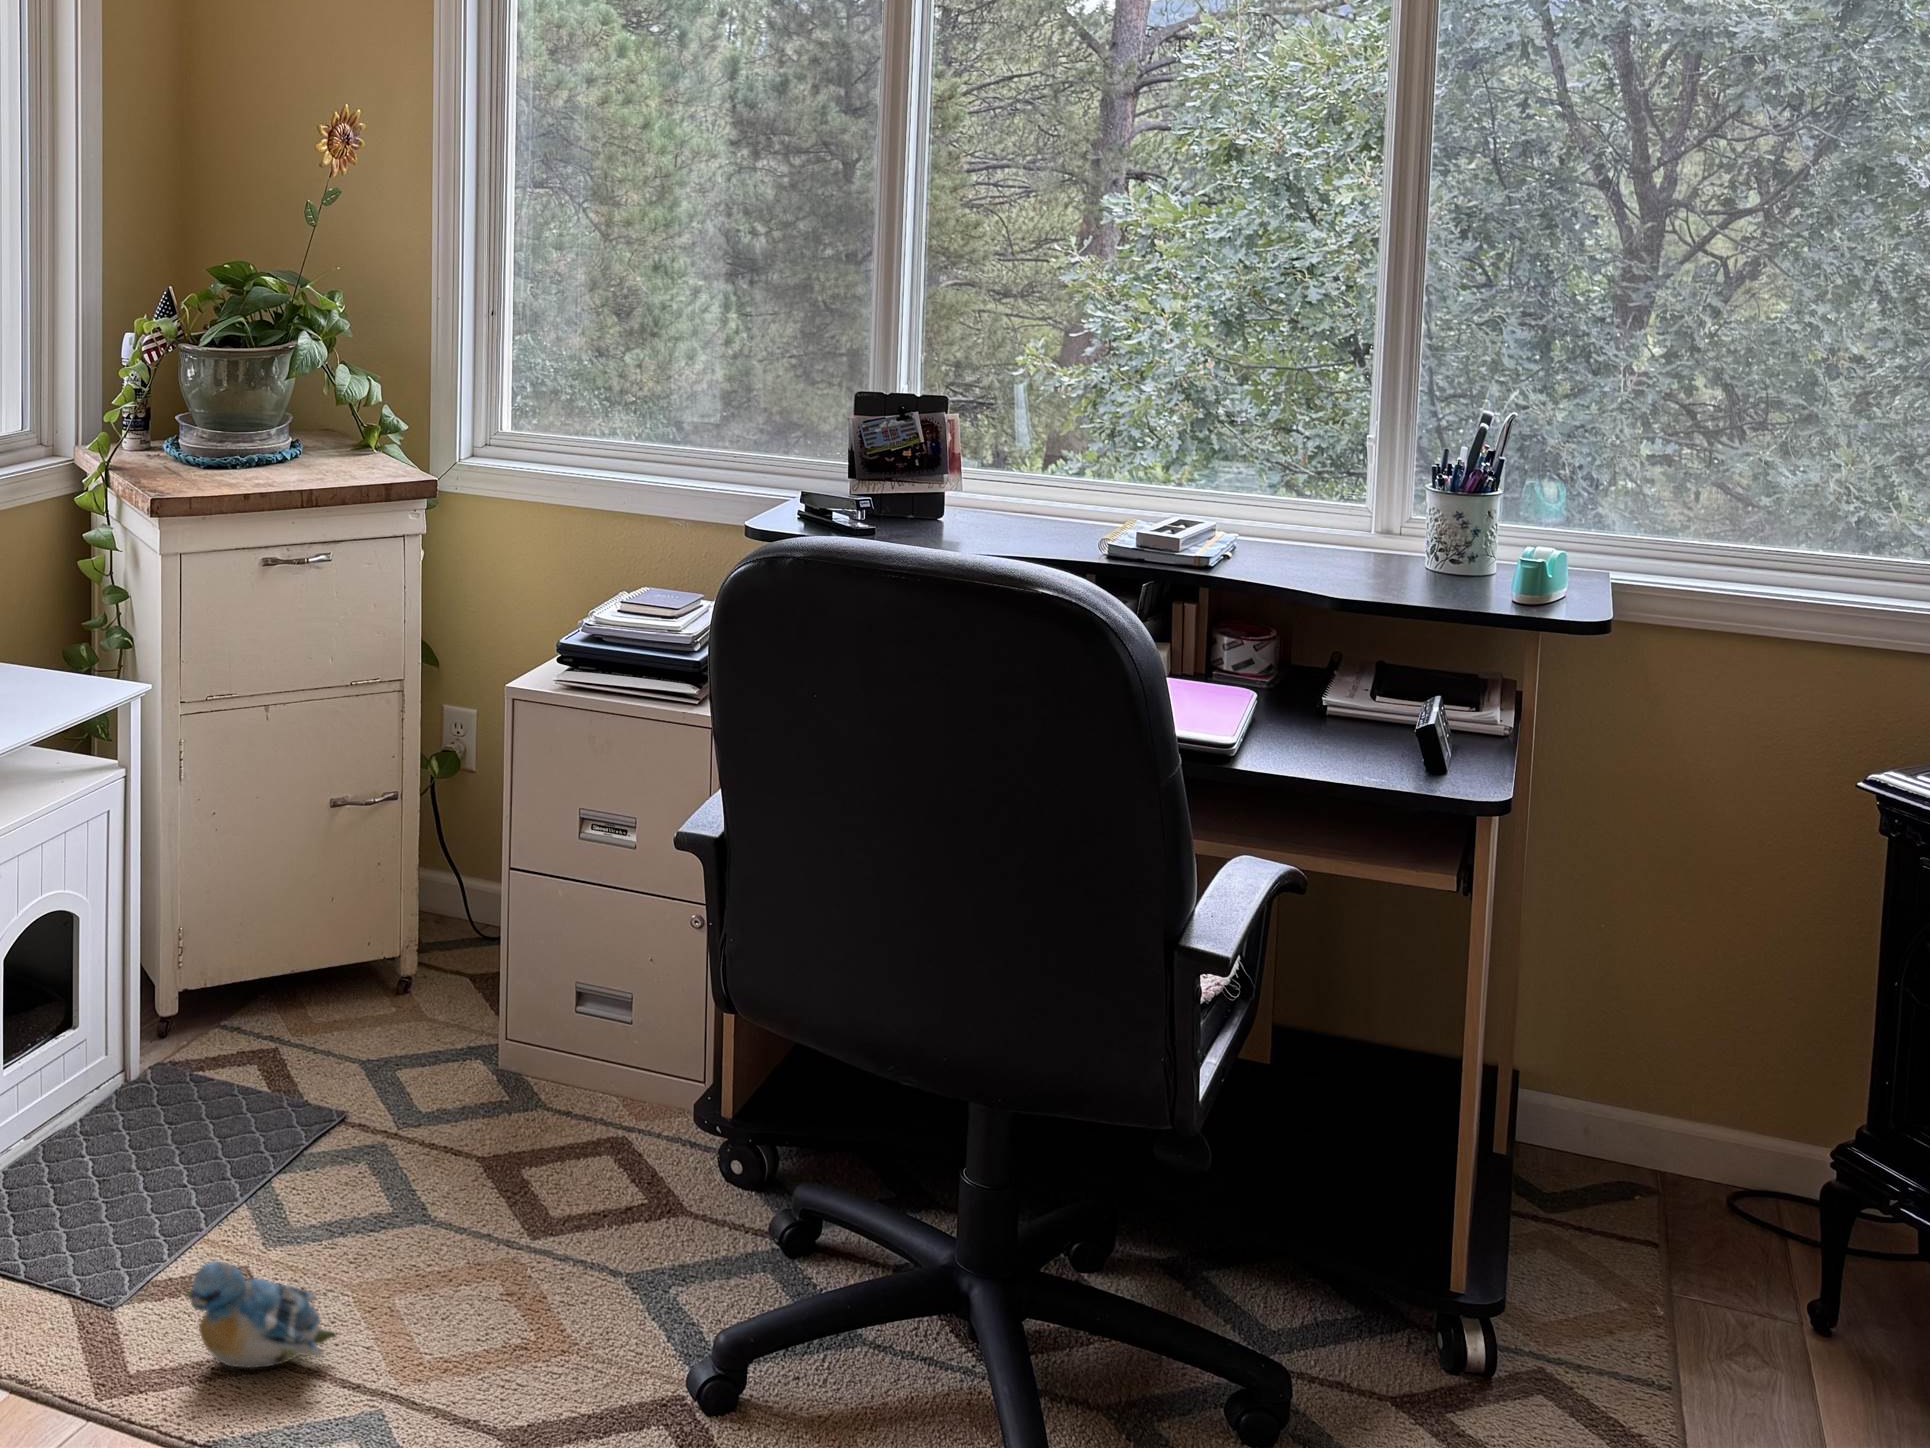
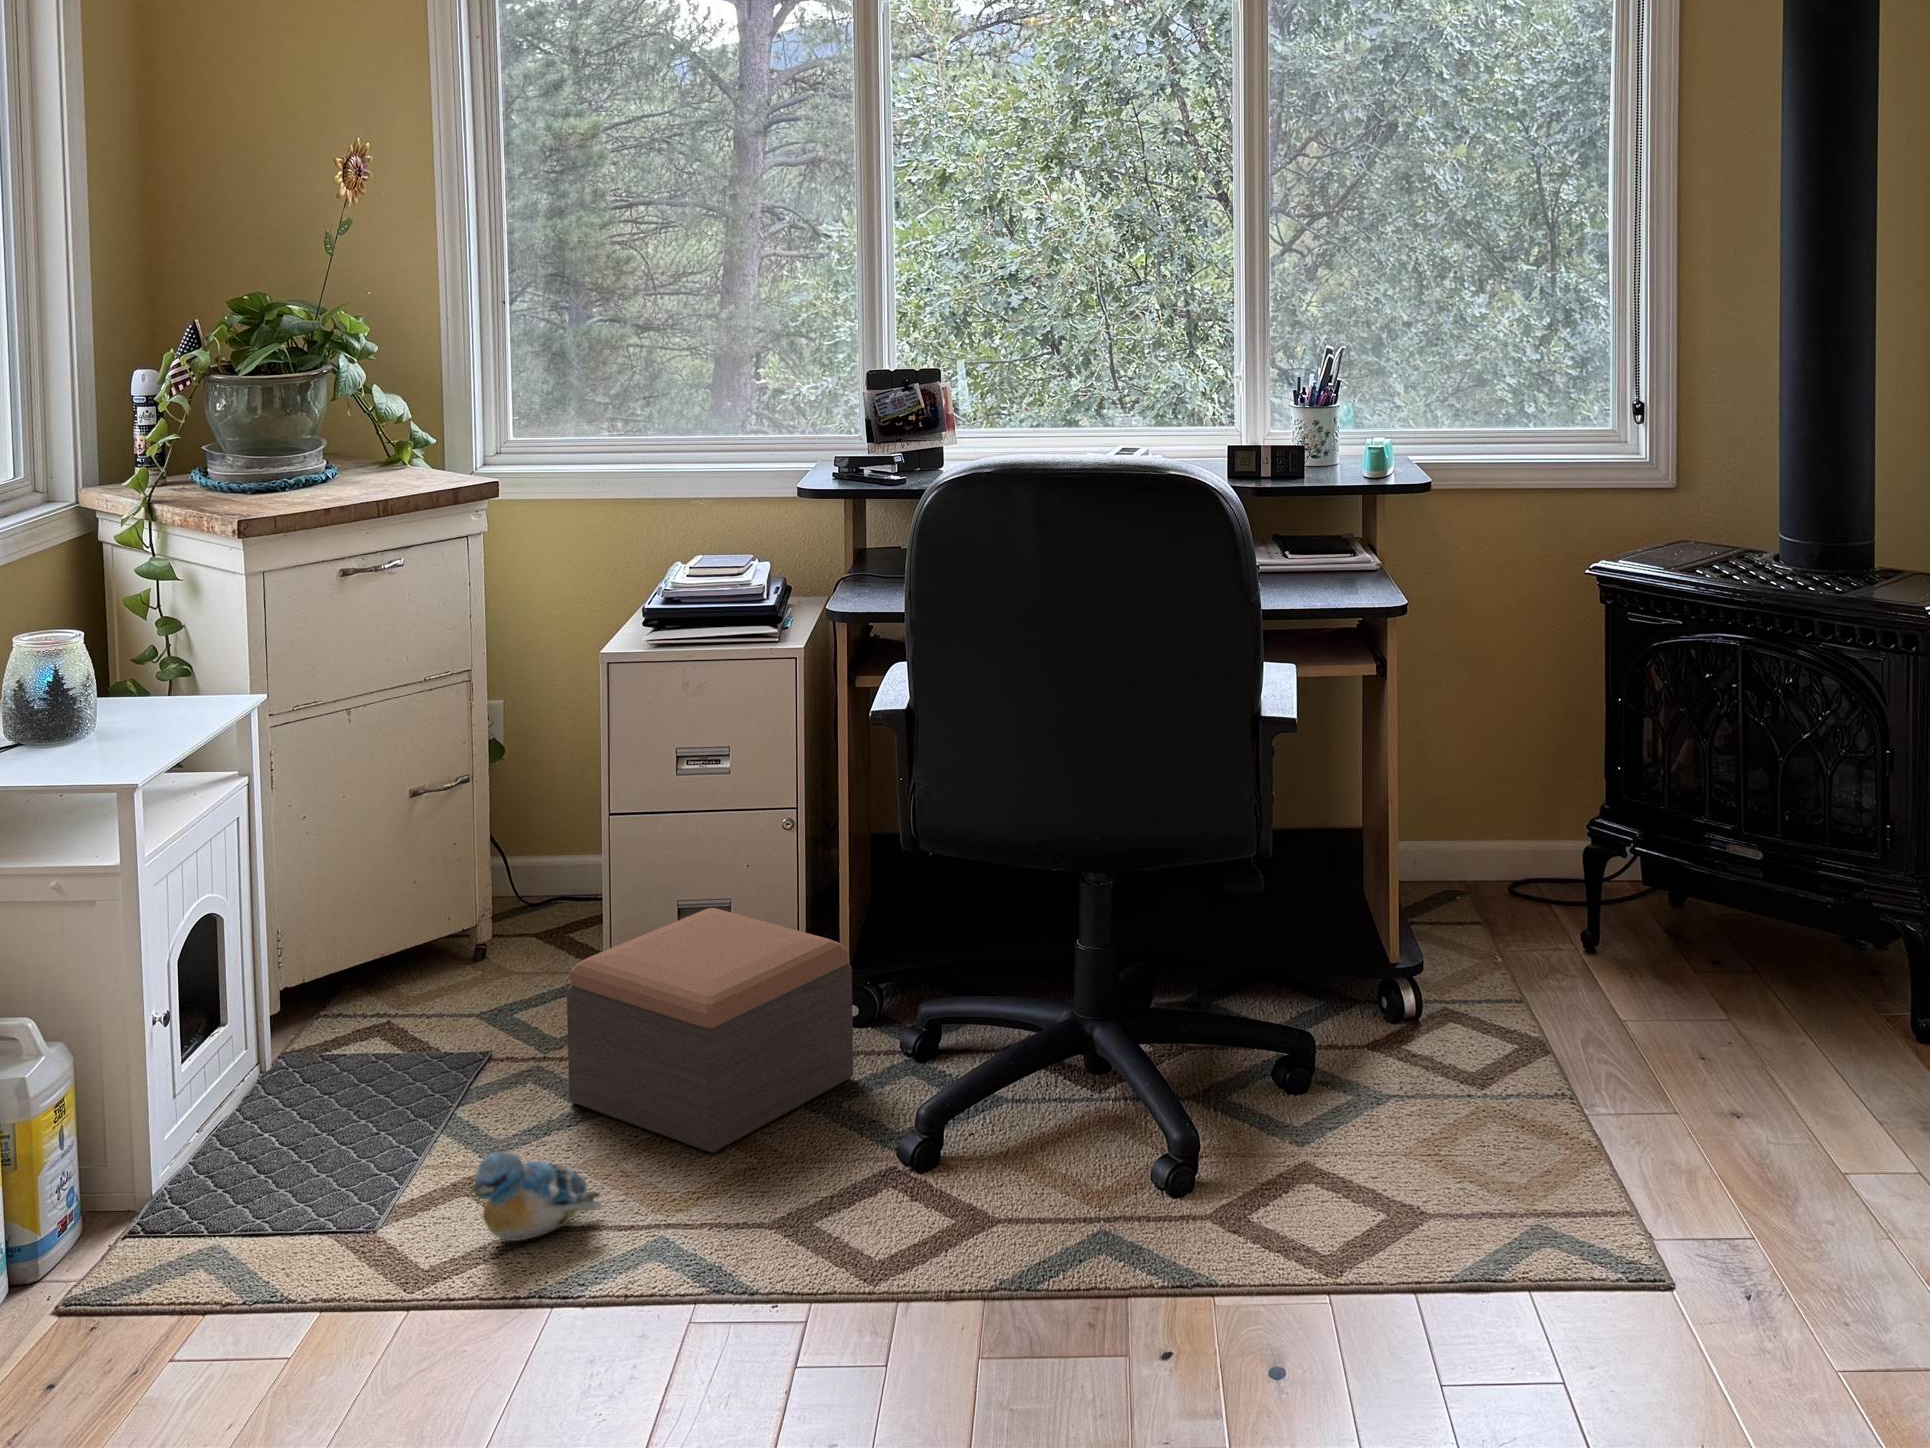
footstool: none [384,1010,702,1314] -> present [567,908,853,1153]

